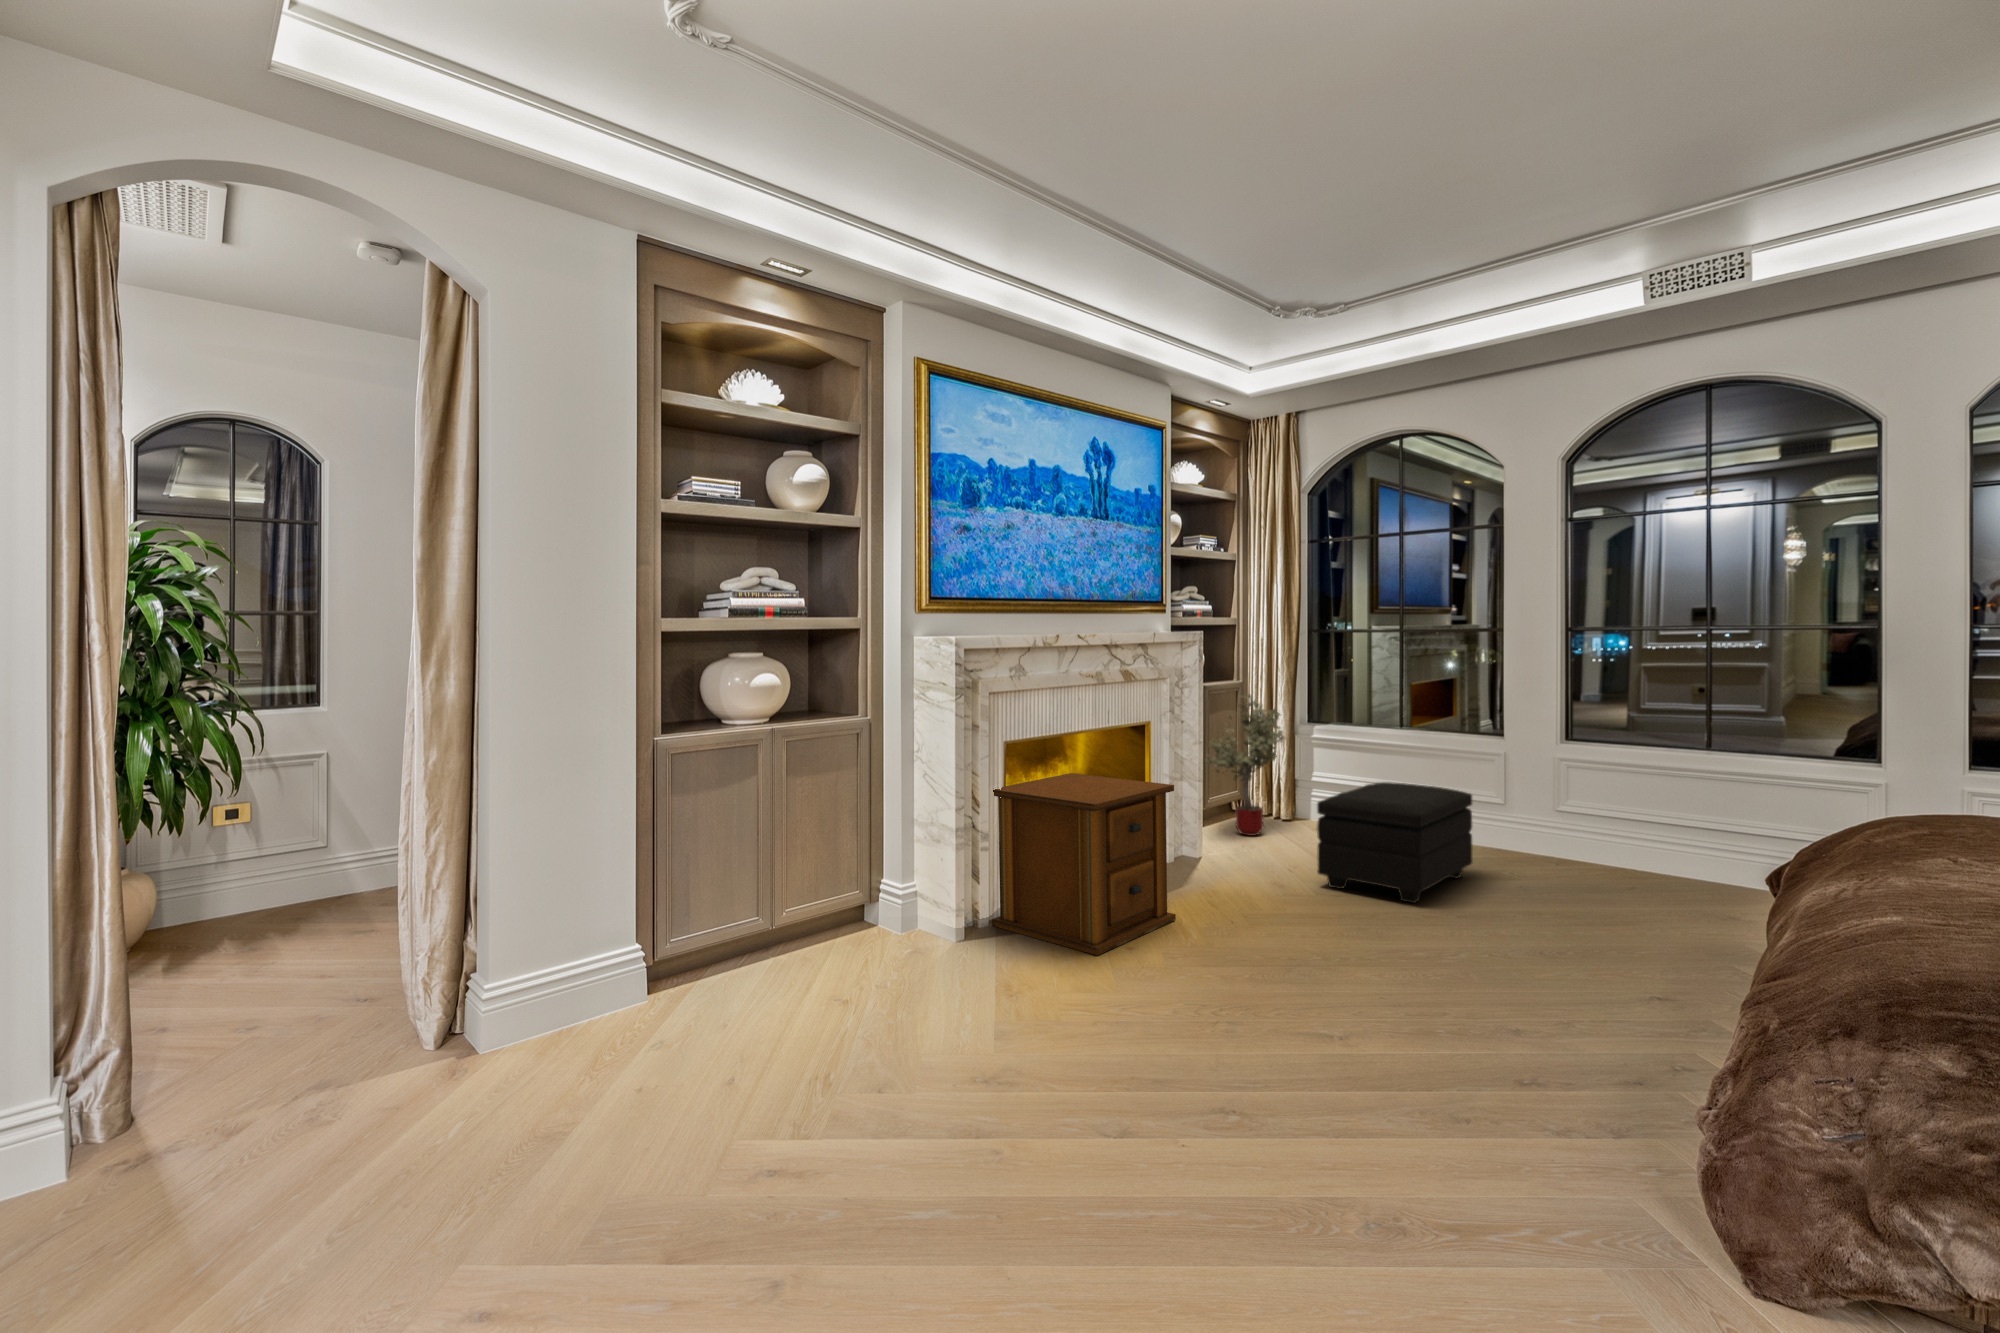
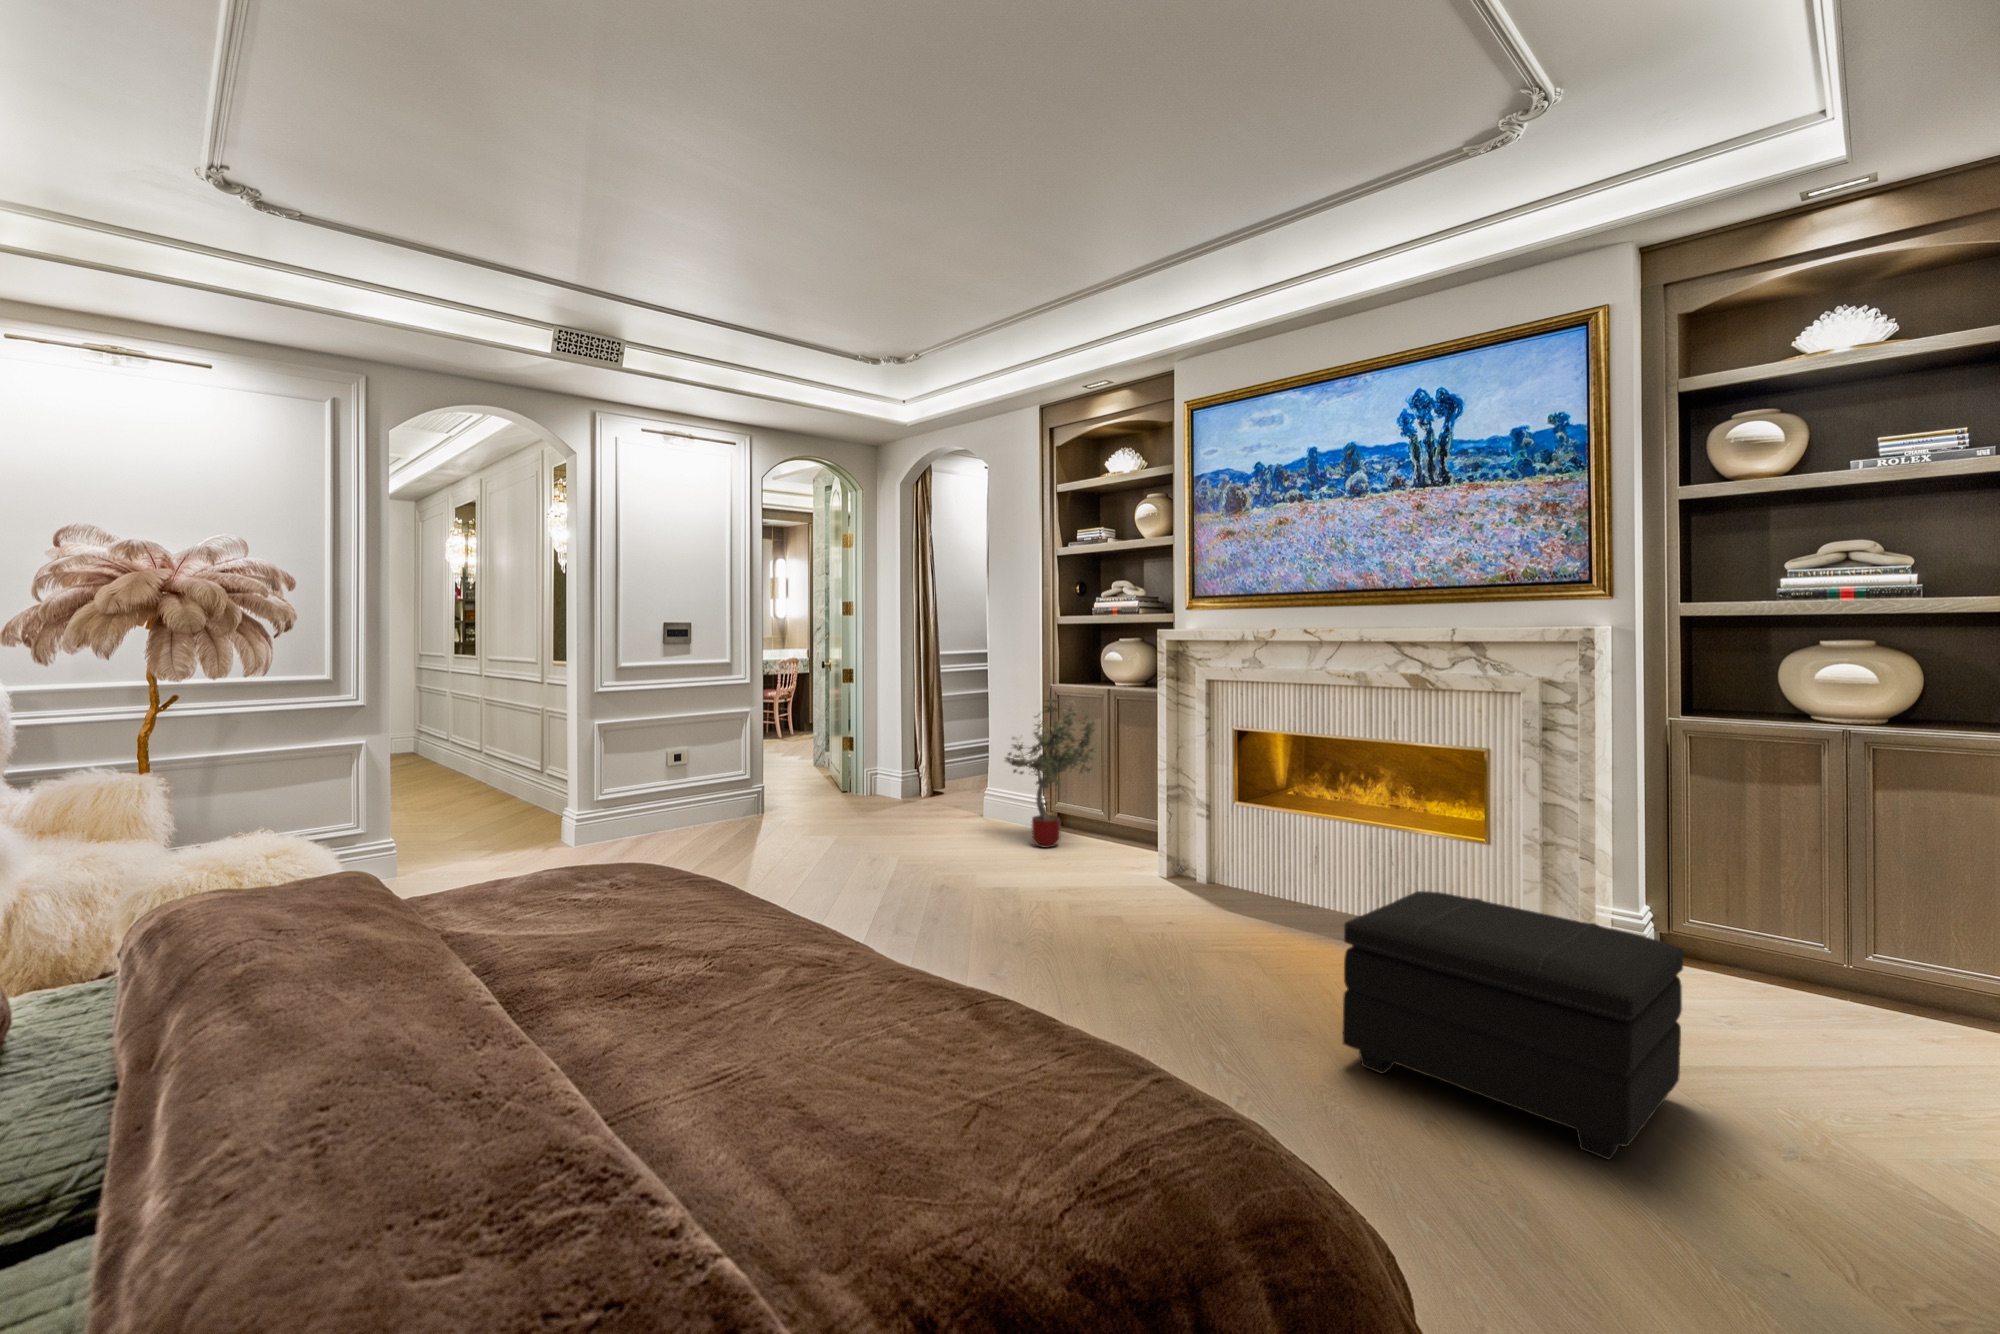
potted tree: present [1206,694,1285,836] -> present [1005,699,1100,848]
side table: present [992,773,1176,955] -> none [1117,762,1295,933]

